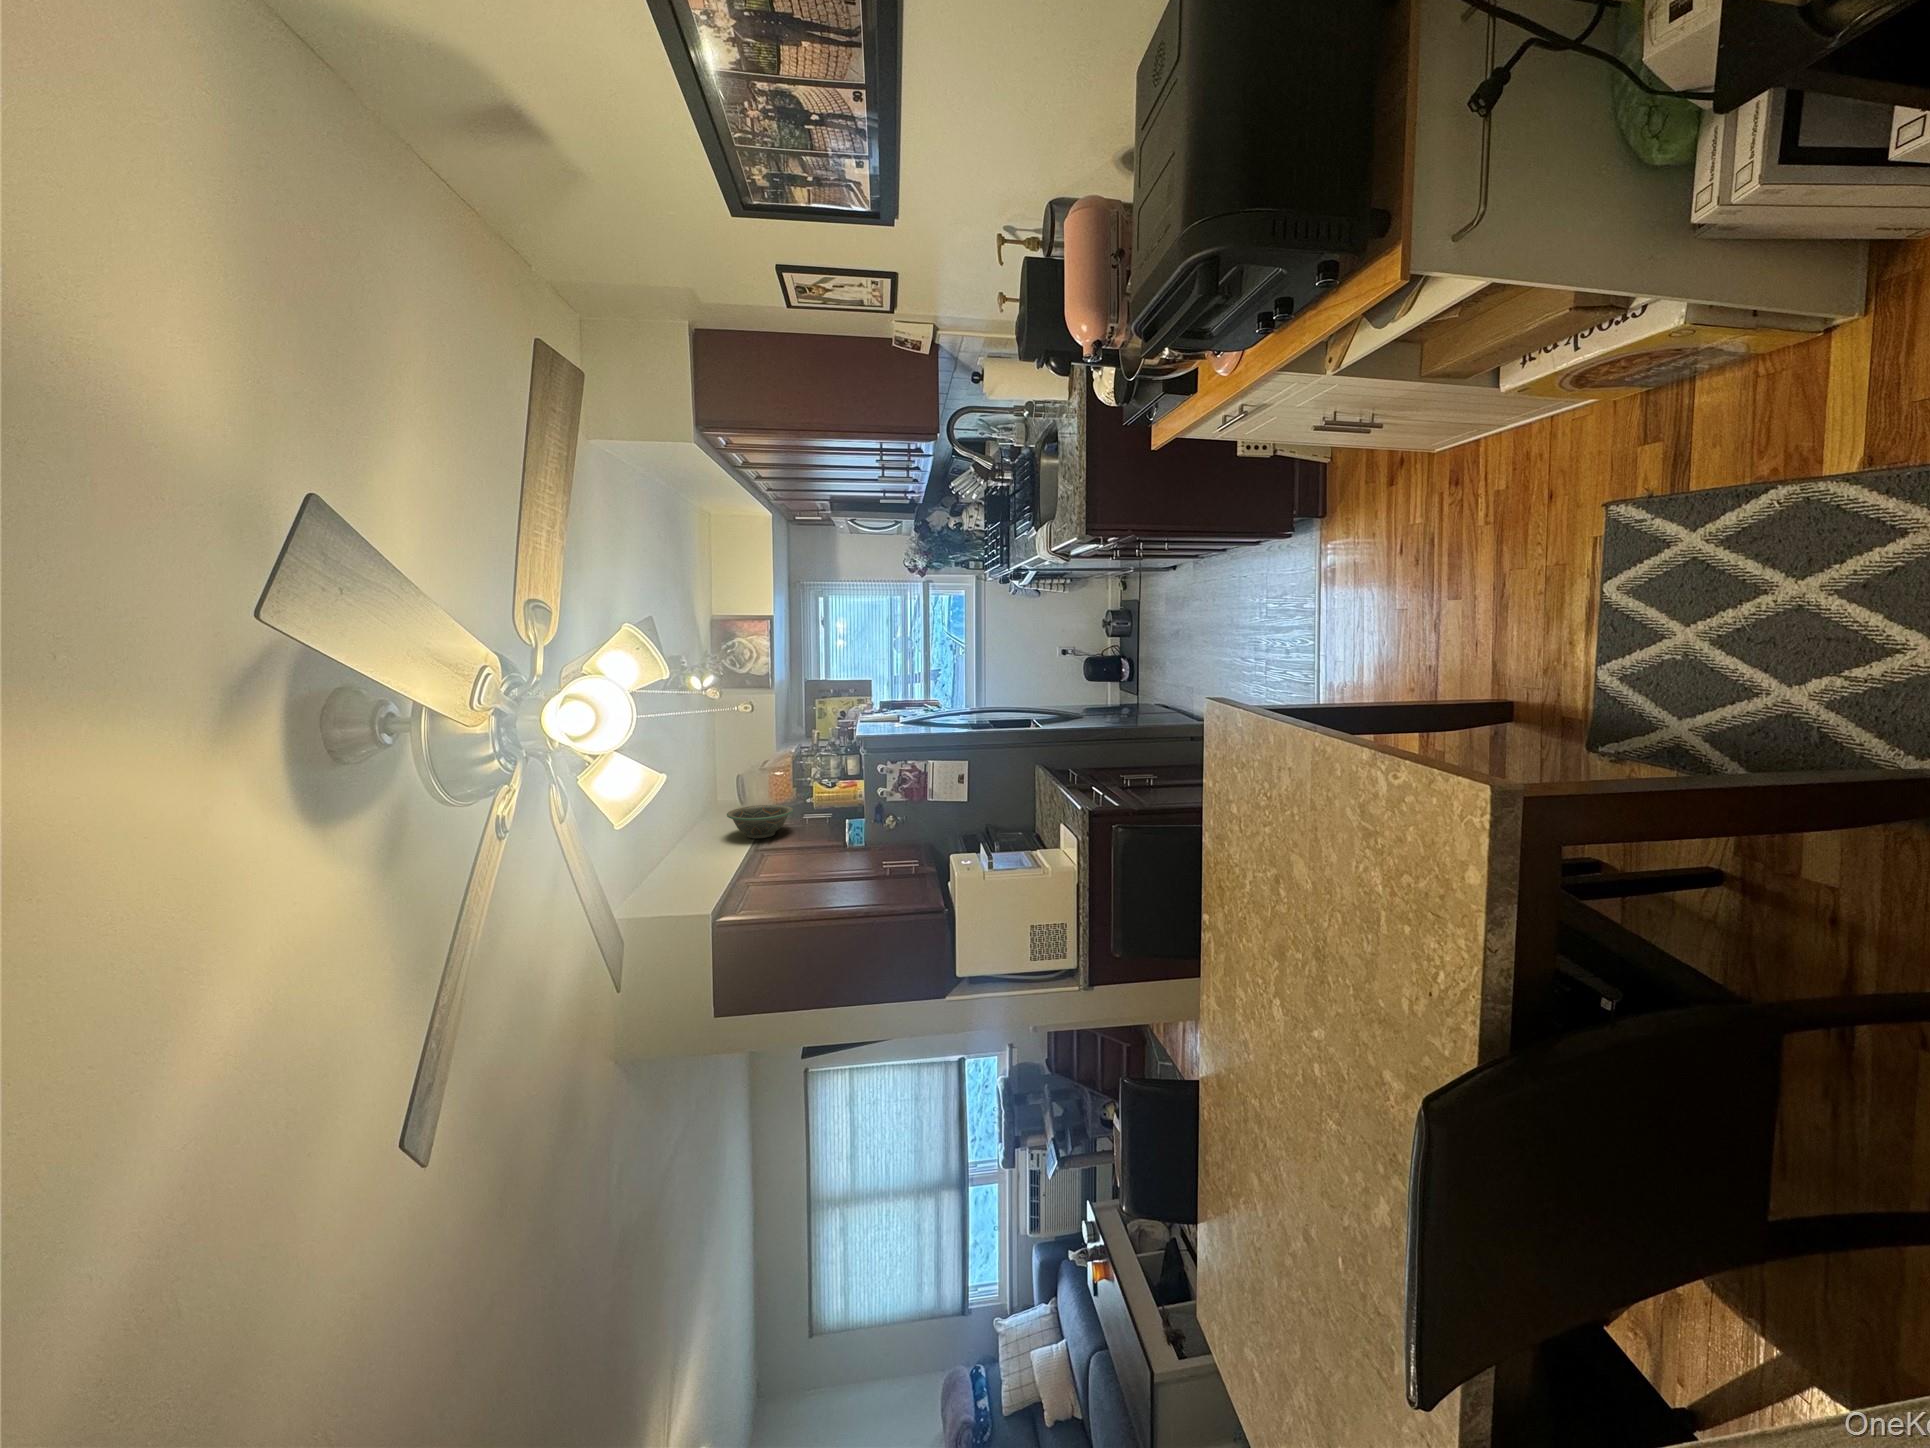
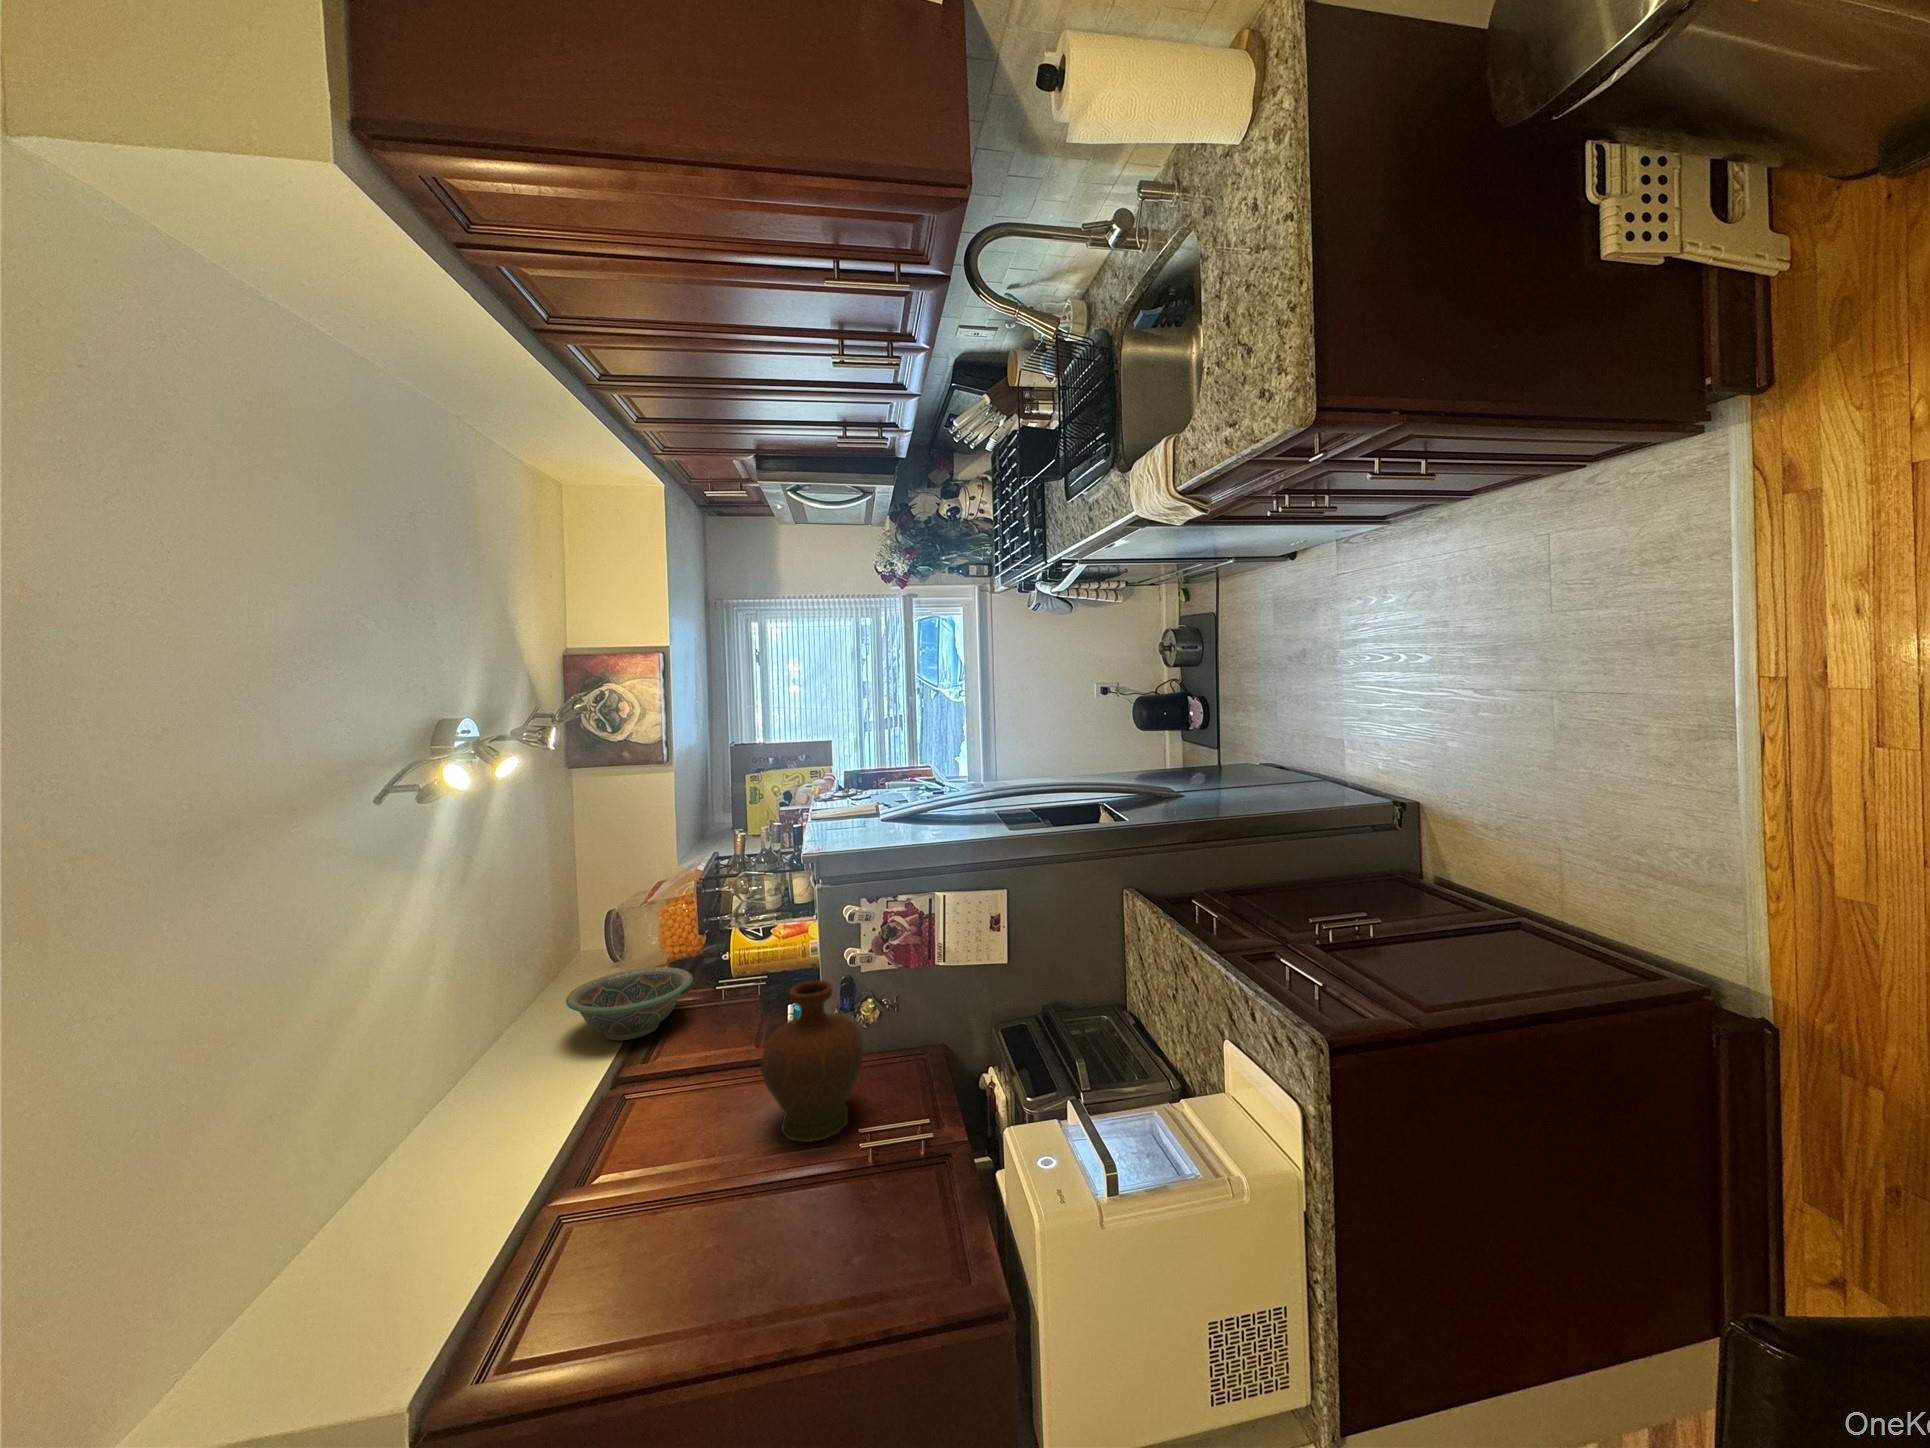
decorative vase: none [837,799,888,873] -> present [761,980,863,1142]

